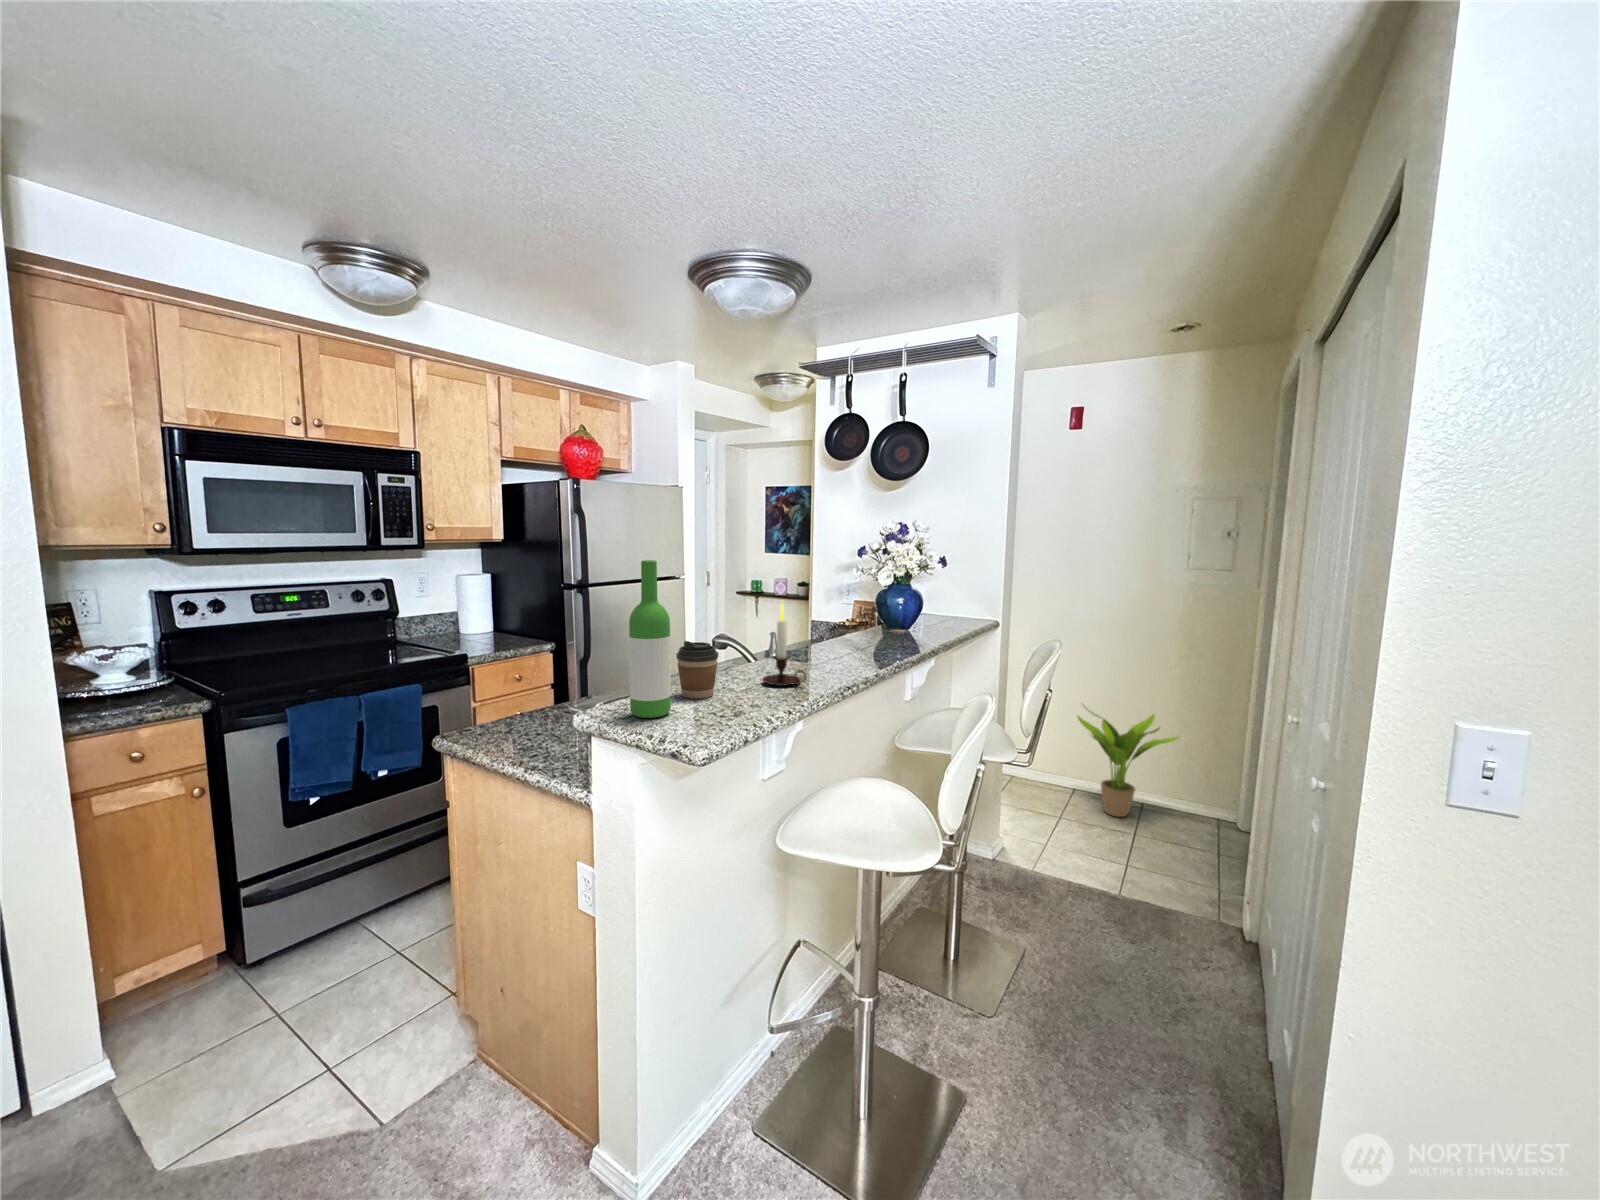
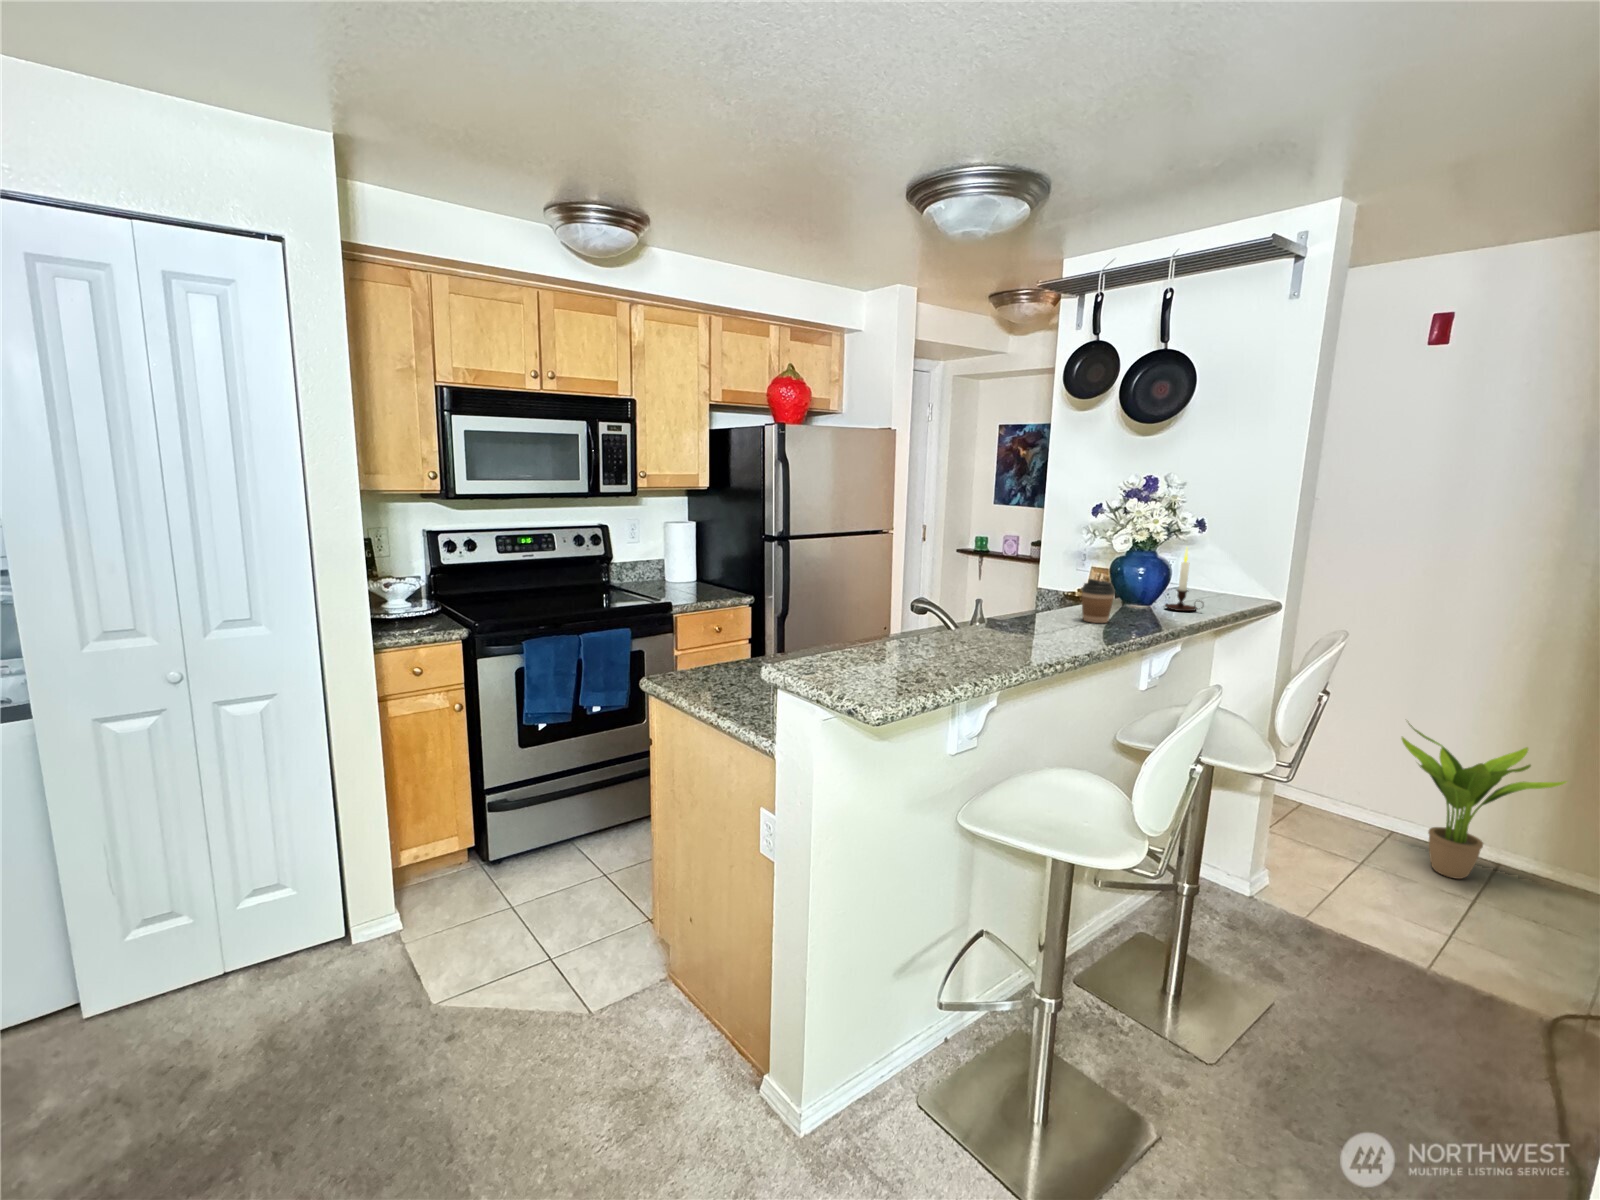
wine bottle: present [629,560,671,718] -> none [815,522,856,676]
candle: present [762,602,806,686] -> present [1165,547,1198,611]
coffee cup: present [676,641,718,699] -> present [1081,579,1115,623]

